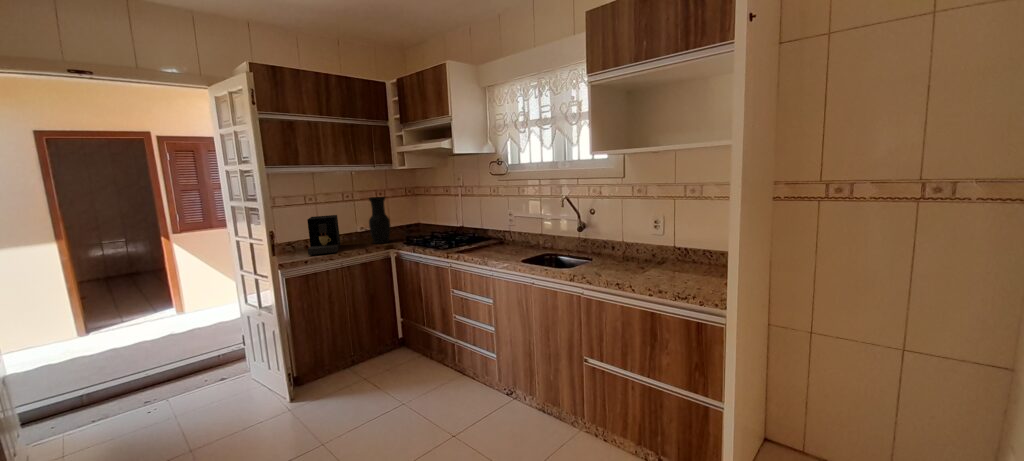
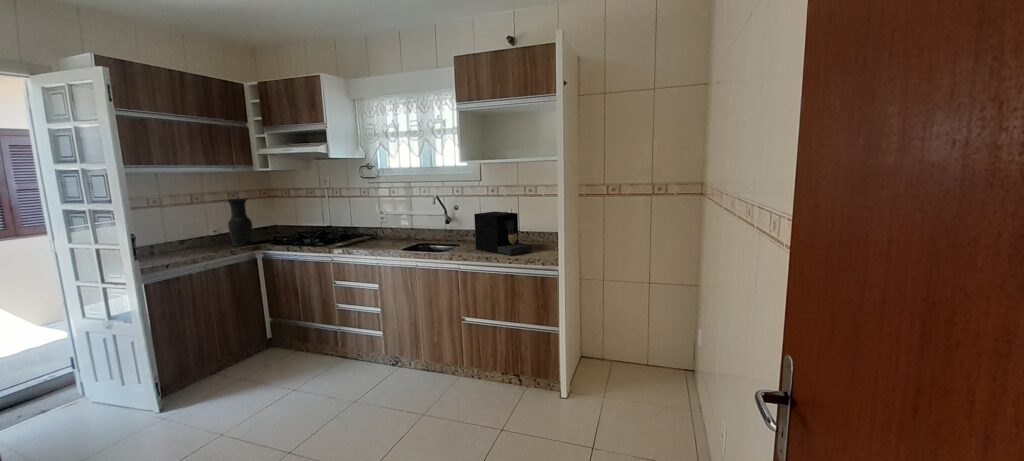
coffee maker: present [307,215,340,255] -> present [474,212,532,255]

